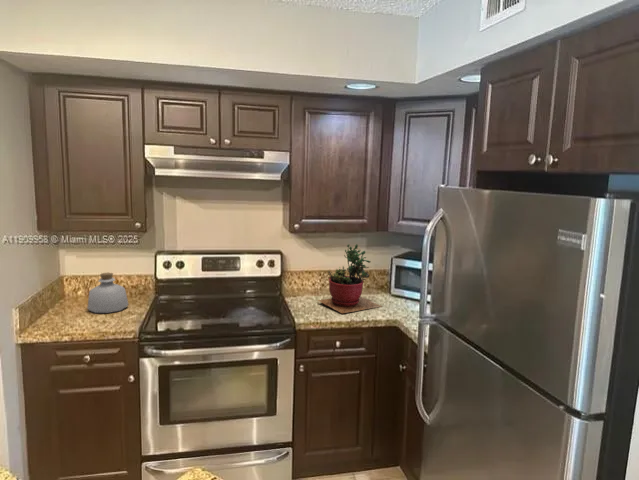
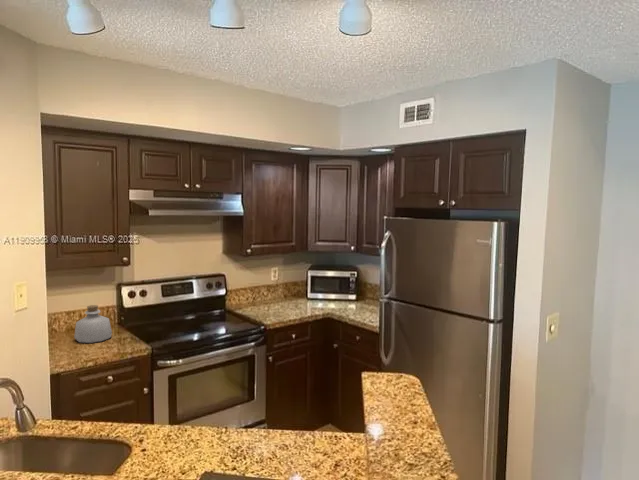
succulent plant: present [318,244,381,313] -> none [263,261,312,316]

